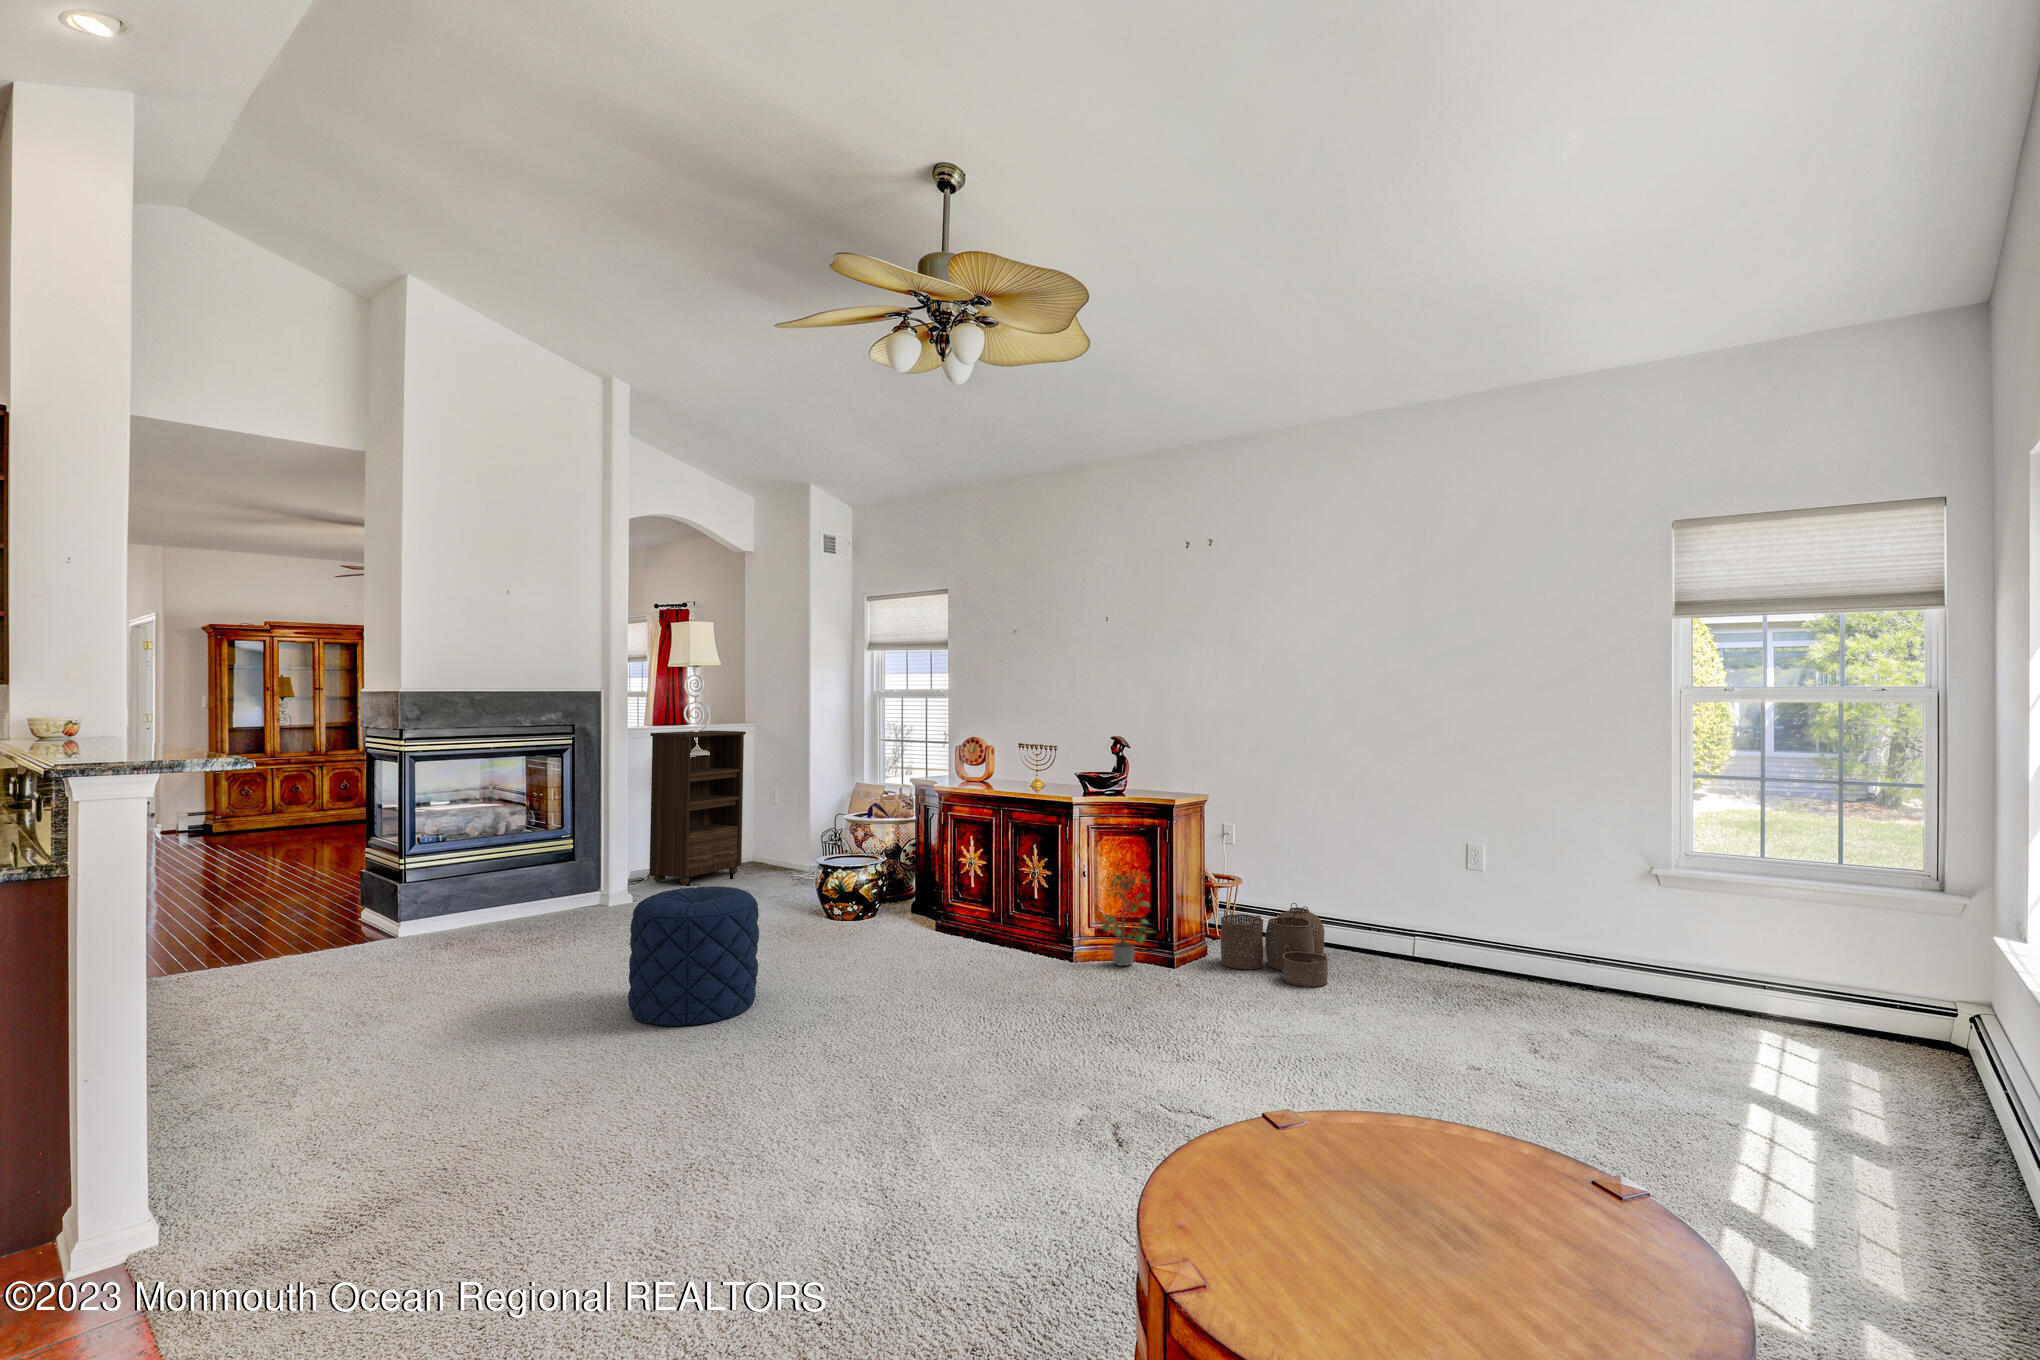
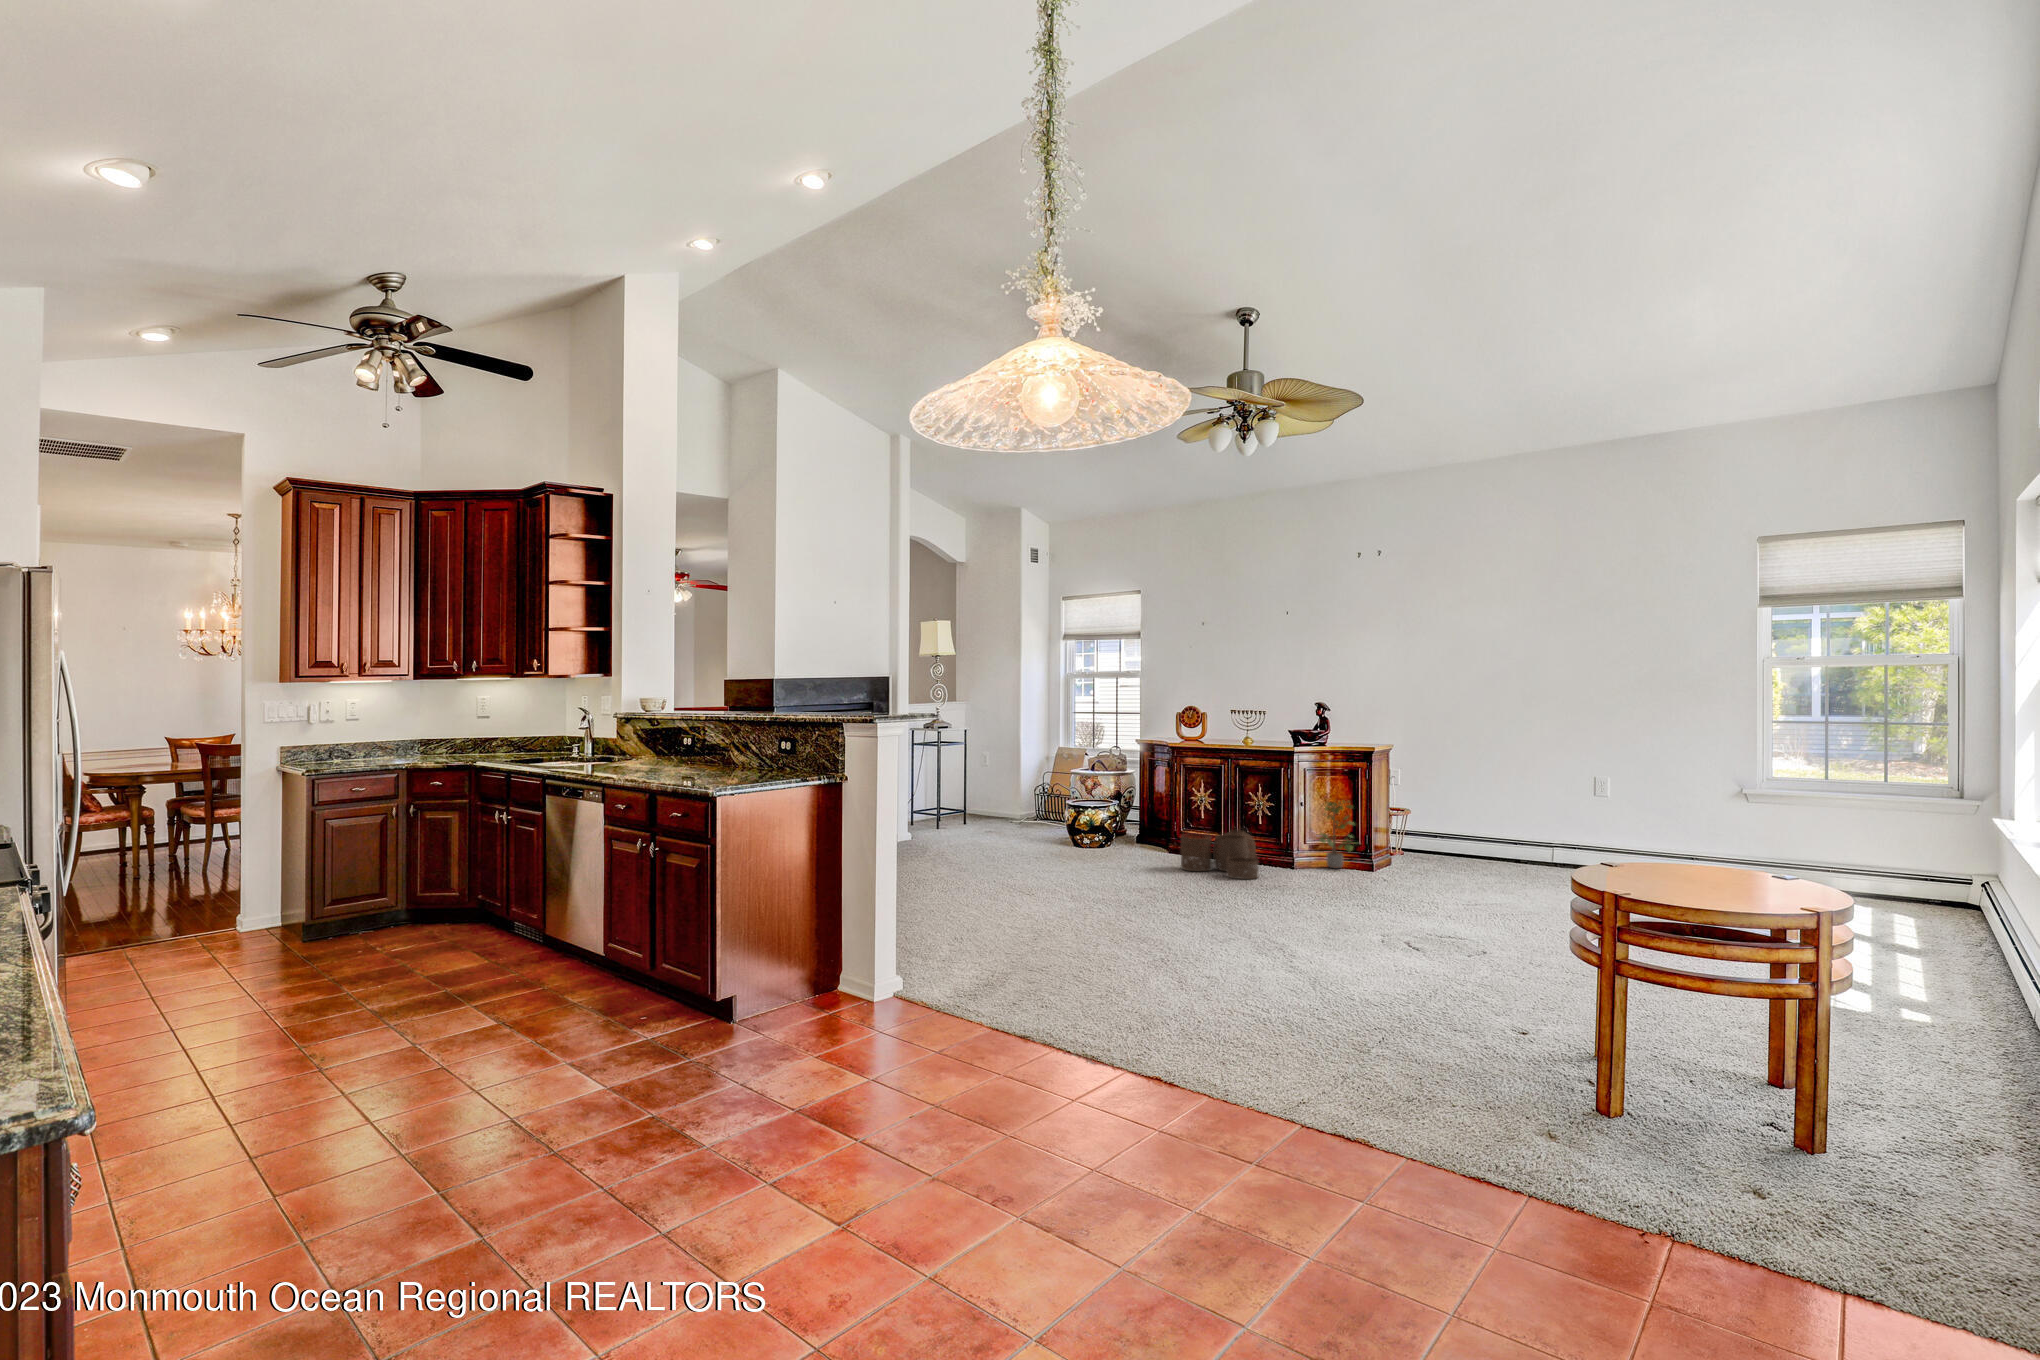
bookshelf: present [650,730,746,885] -> none [911,707,976,826]
pouf: present [628,886,759,1026] -> none [1013,808,1097,896]
woven basket: present [1221,903,1328,987] -> present [1181,829,1259,879]

